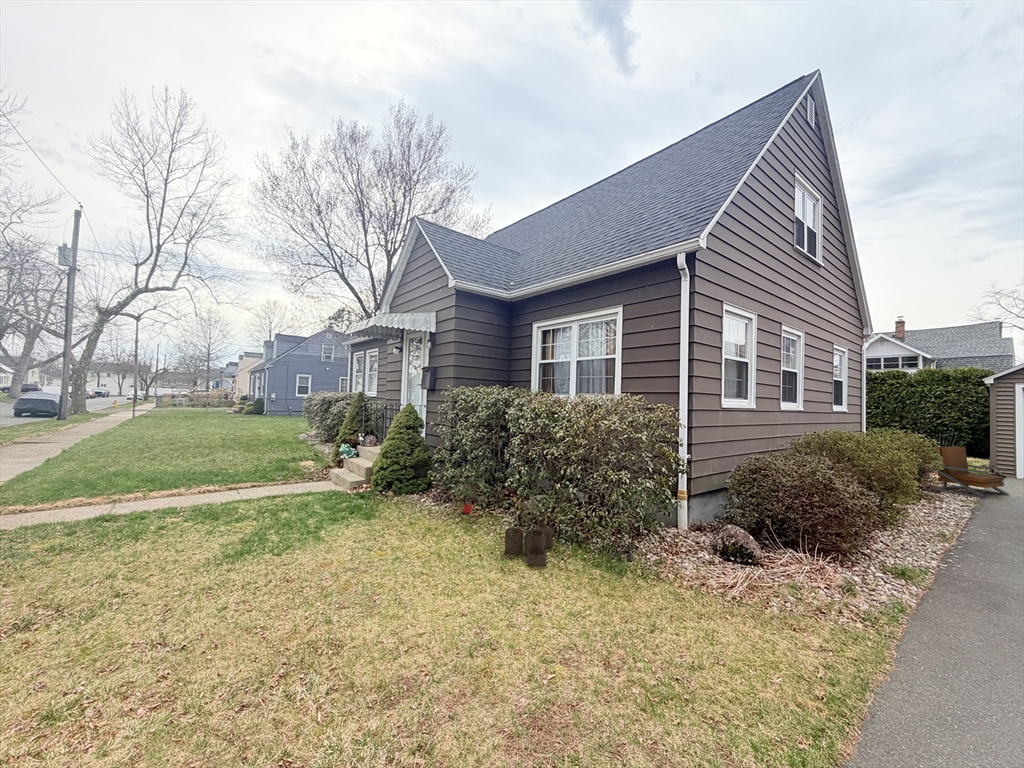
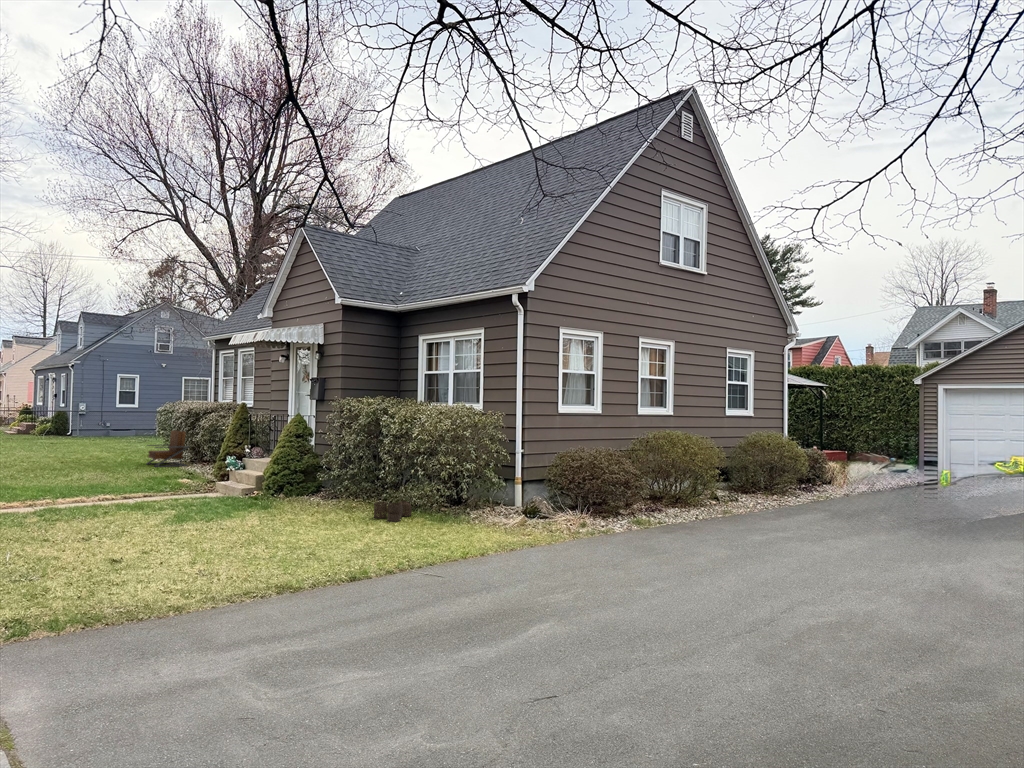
lounge chair: present [930,447,1009,498] -> present [146,430,189,467]
potted plant: present [453,478,487,513] -> none [336,475,371,504]

